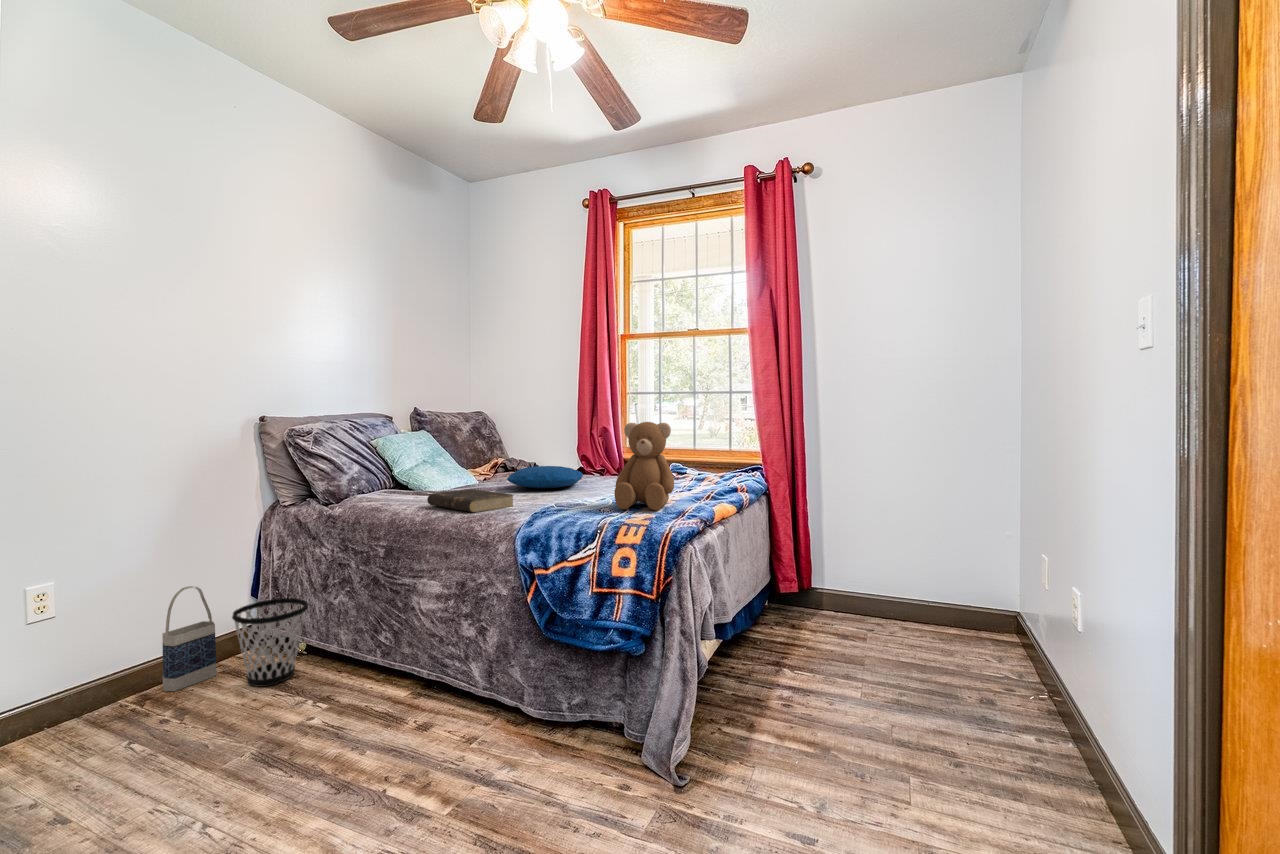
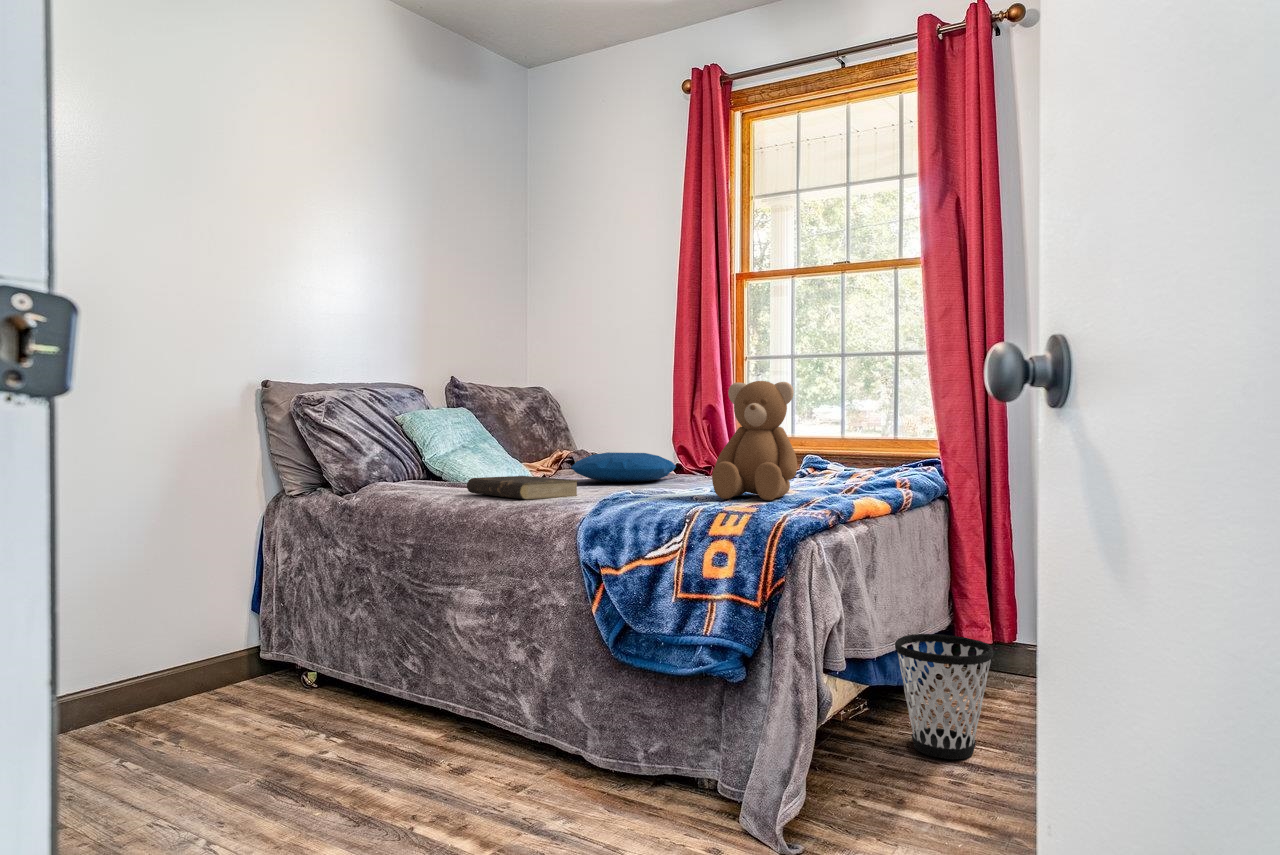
bag: present [162,586,217,691] -> none [153,587,213,714]
wastebasket: present [232,598,308,687] -> present [895,634,993,760]

